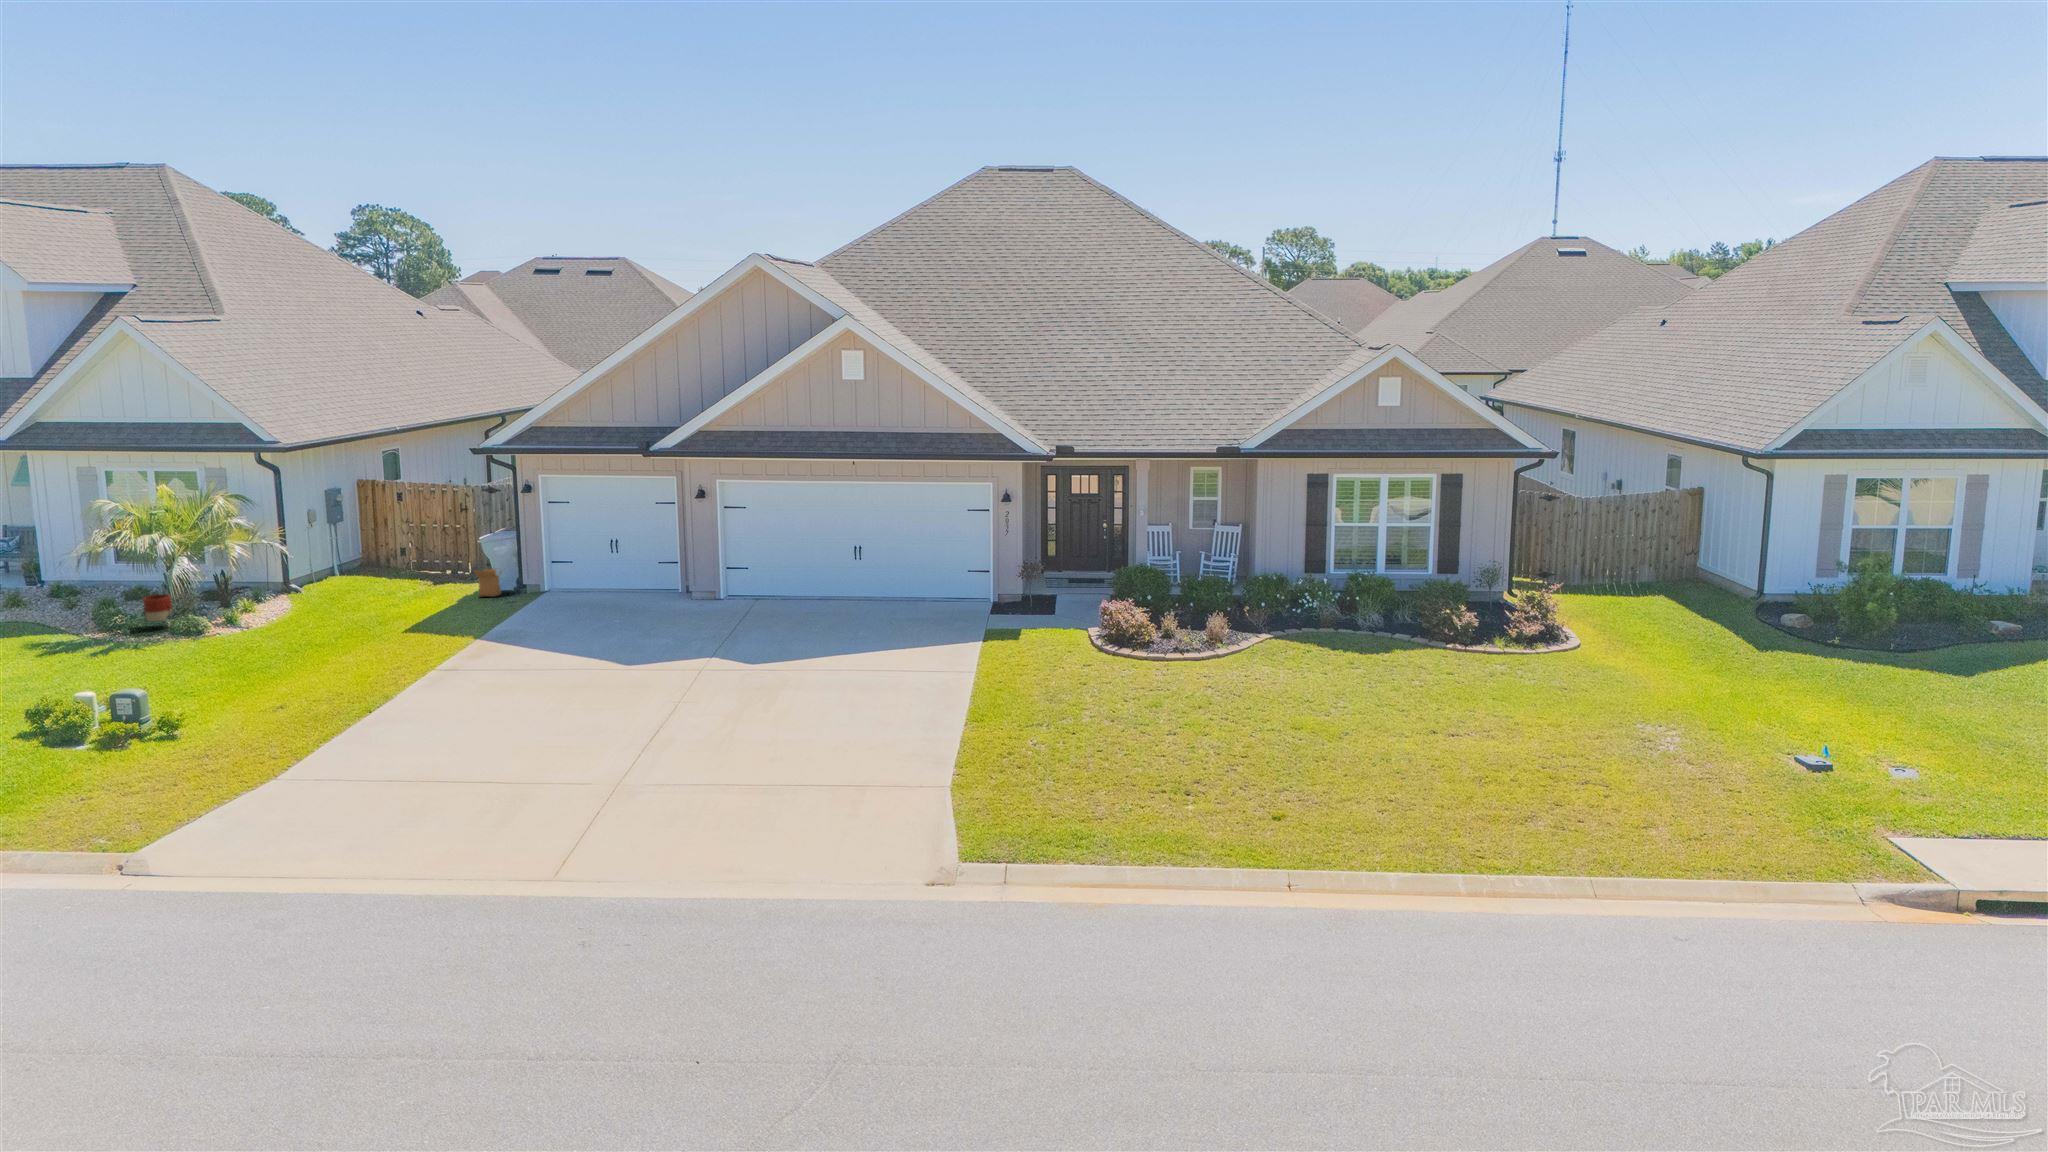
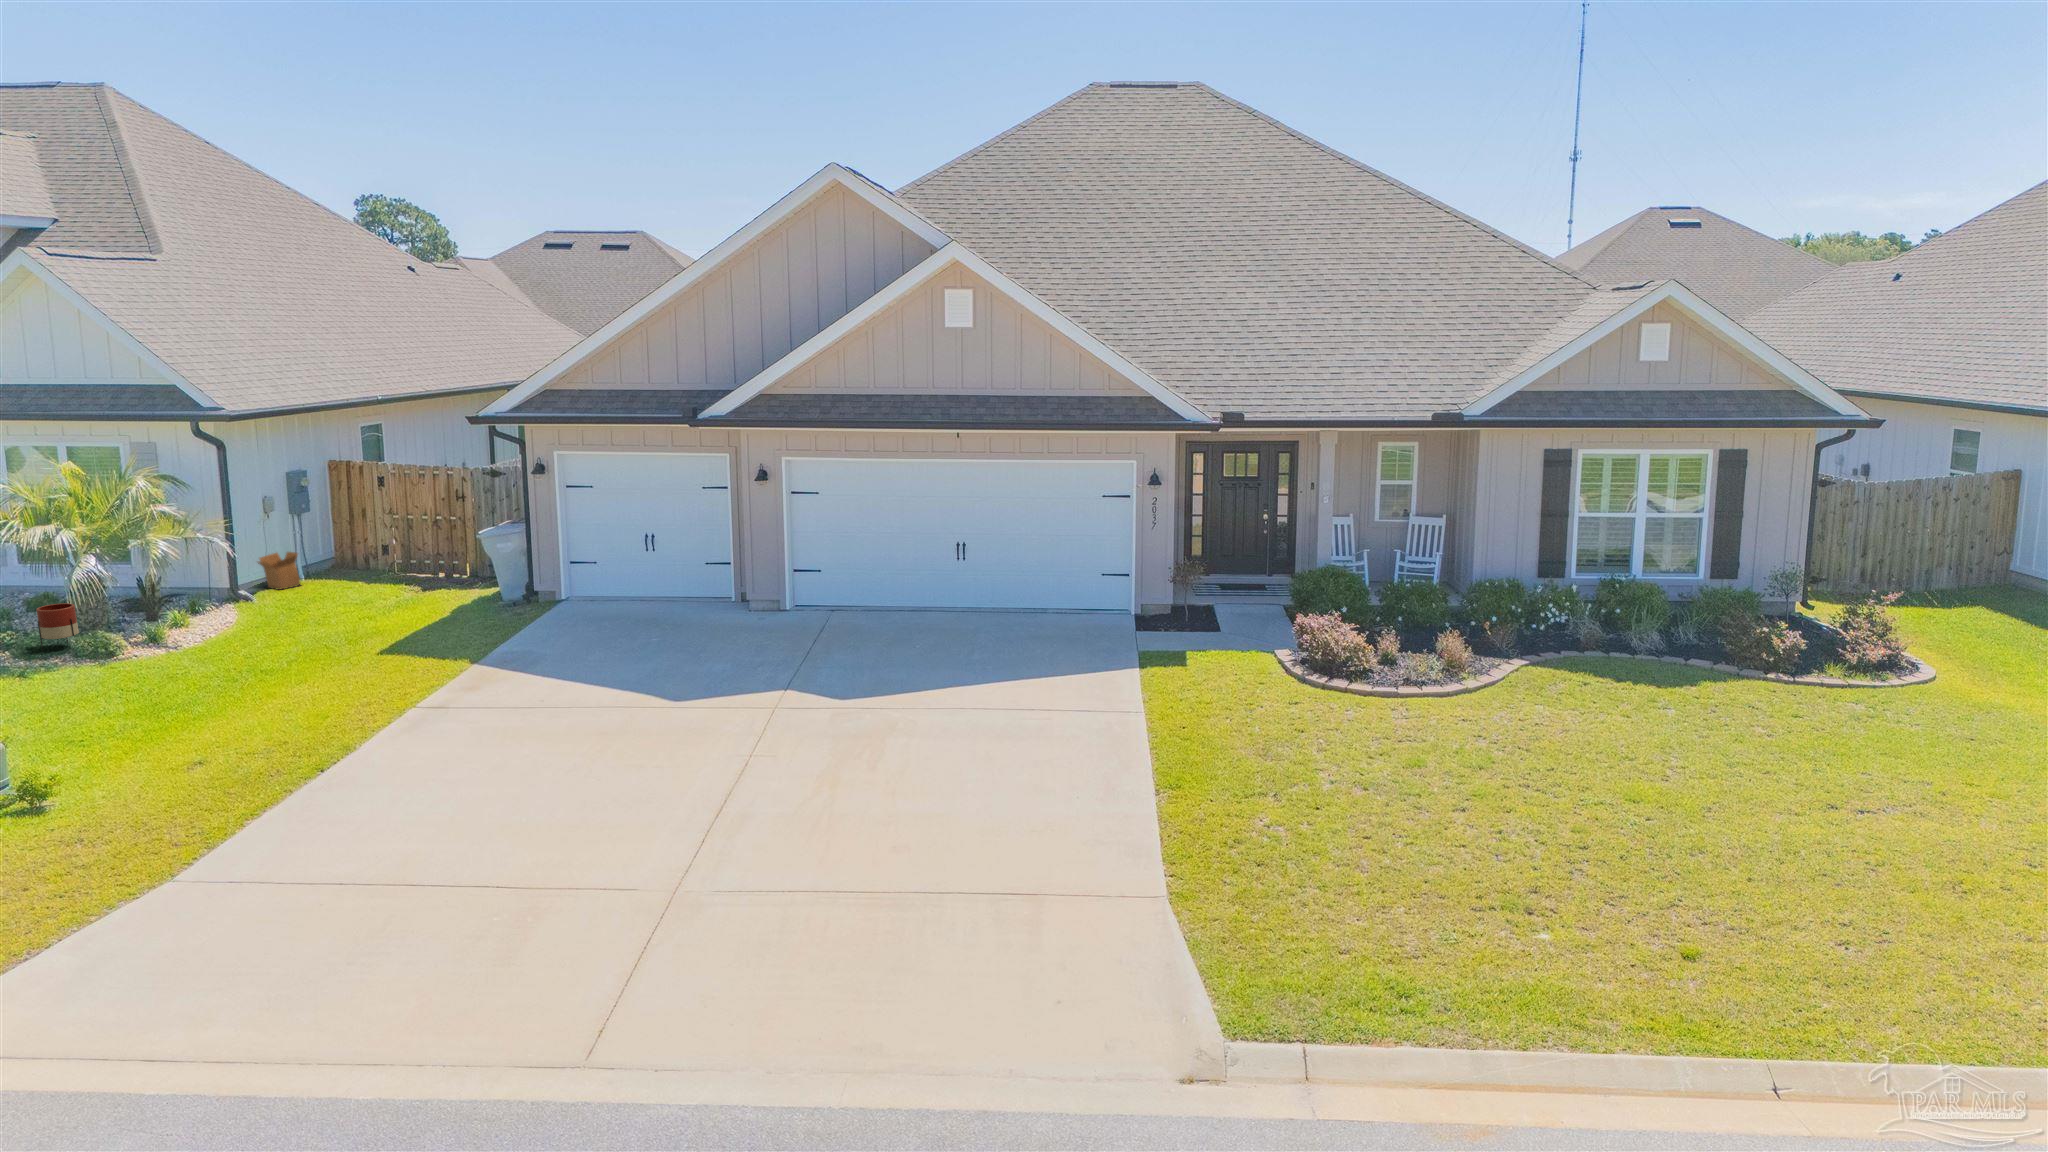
cardboard box: present [474,569,502,597] -> present [258,552,300,590]

